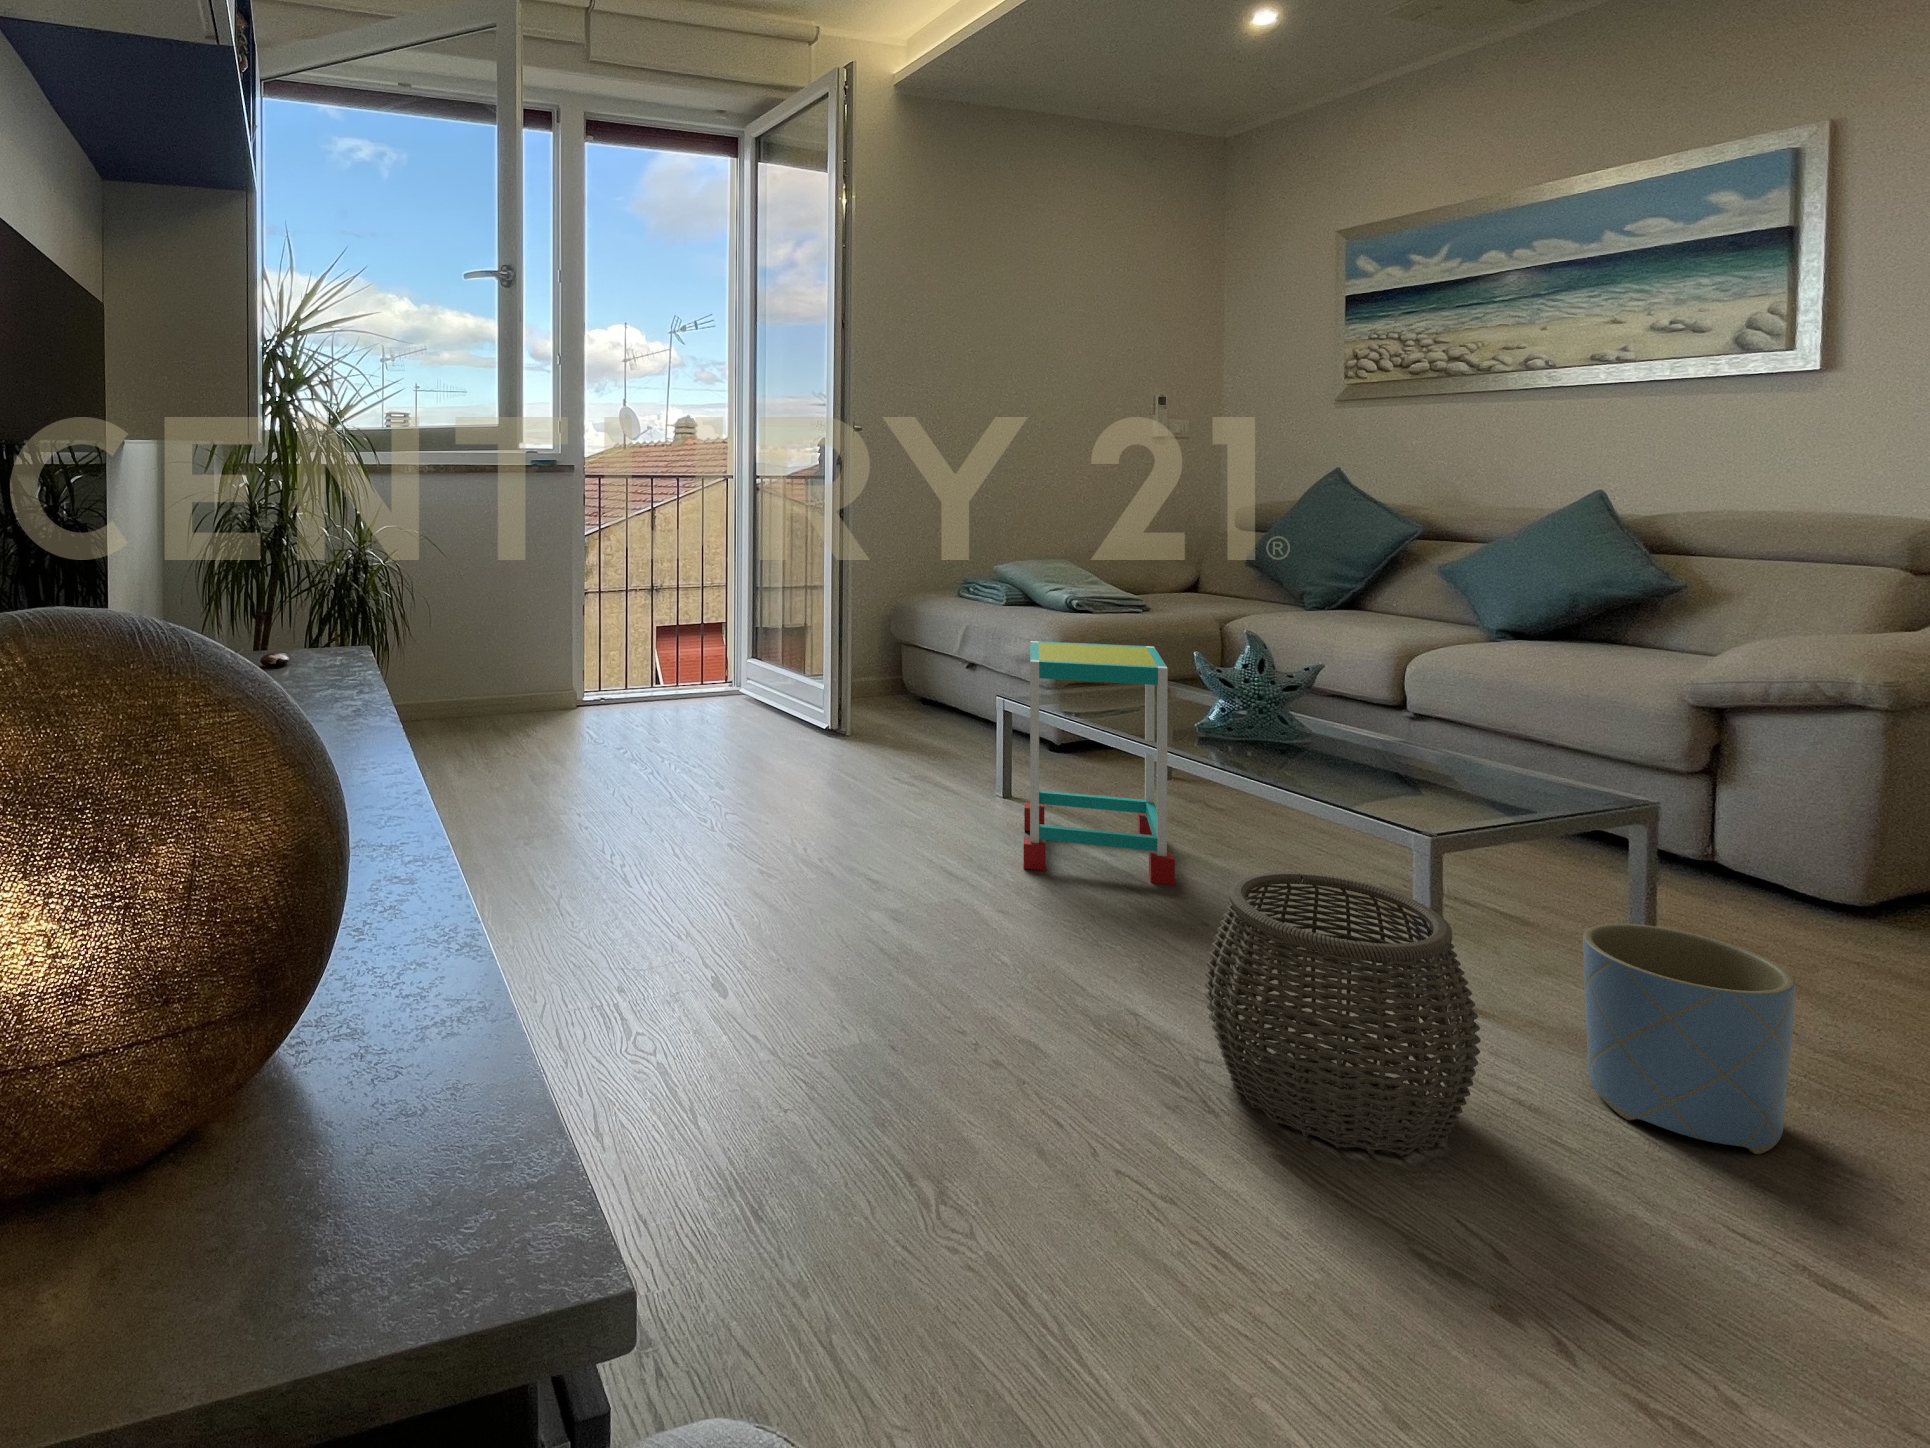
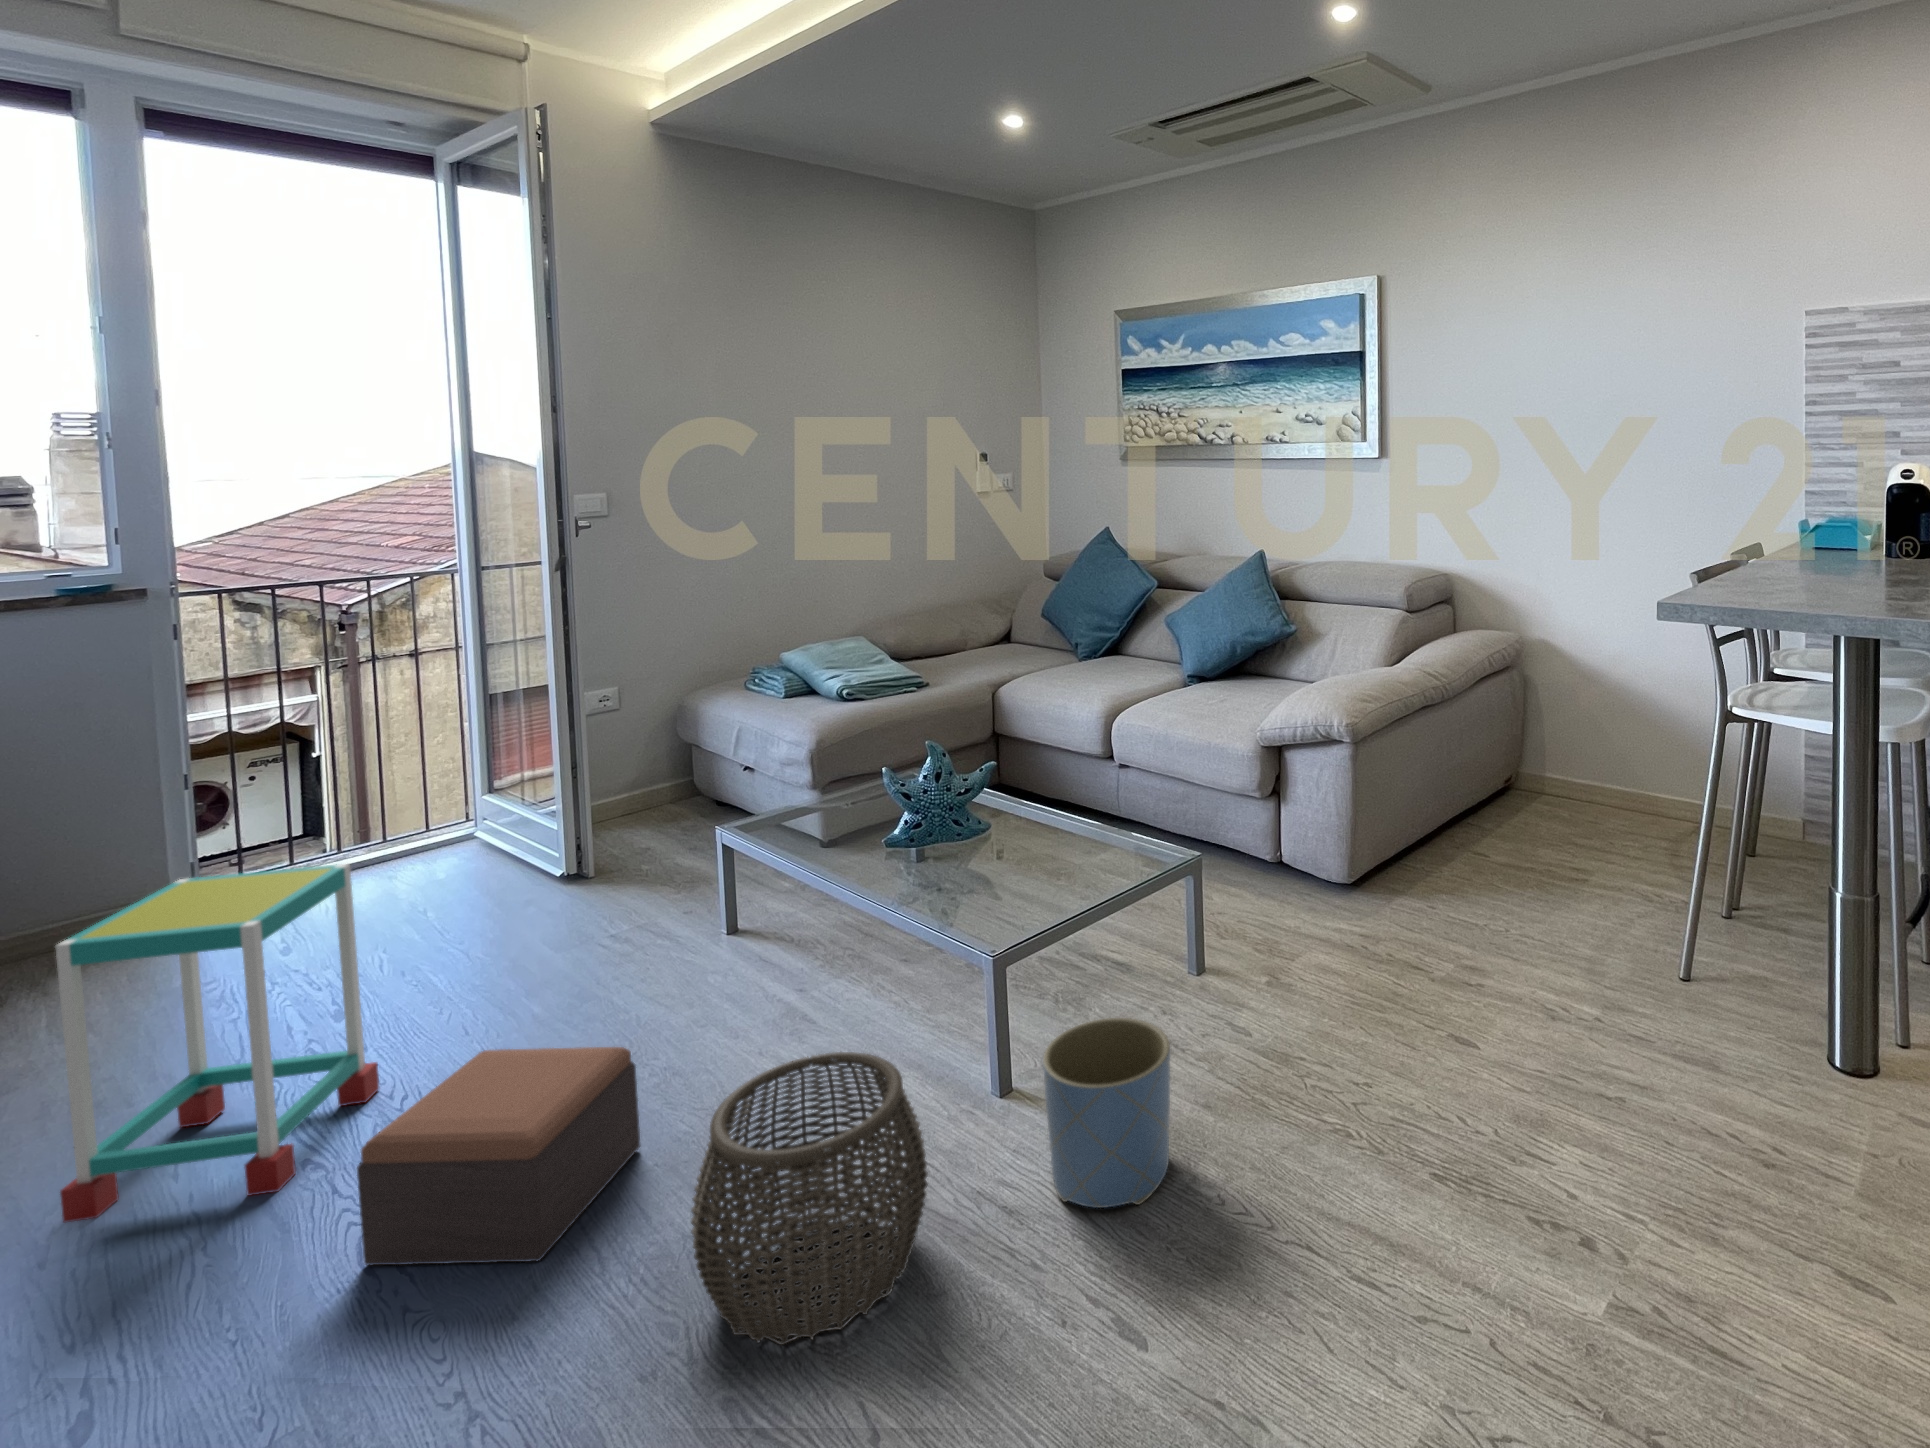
side table: present [1023,641,1175,885] -> present [55,864,379,1222]
footstool: none [858,819,1050,1004] -> present [357,1047,640,1265]

